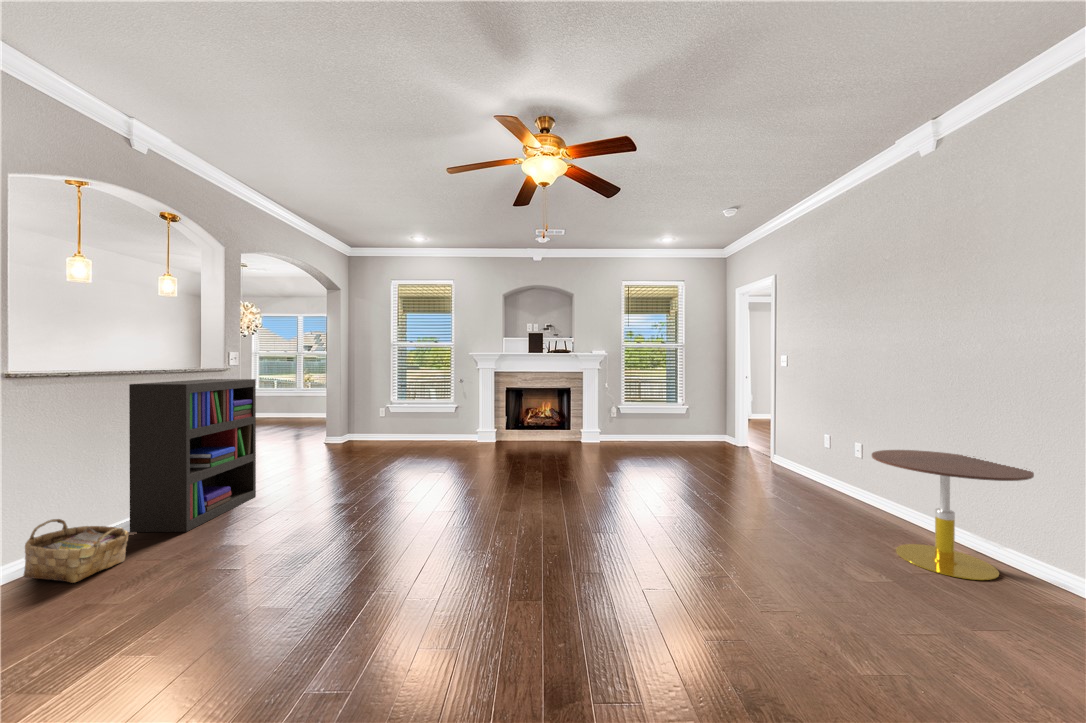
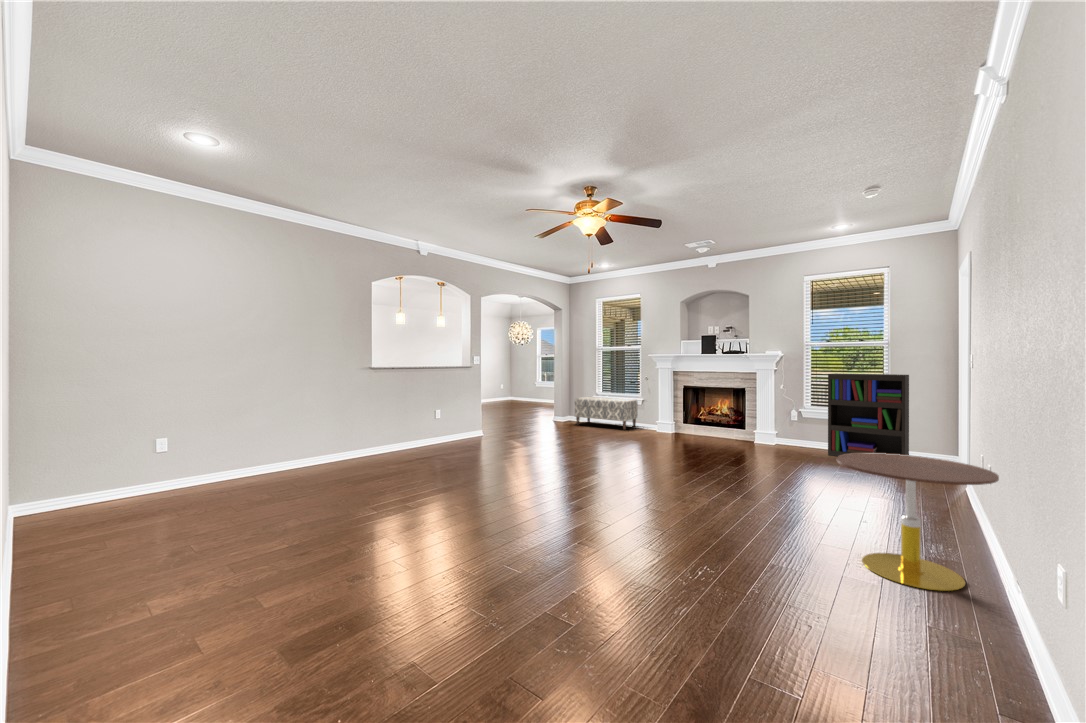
bookshelf: present [129,379,256,532] -> present [828,373,909,456]
bench: none [369,406,449,445] -> present [575,397,638,430]
woven basket: present [24,519,128,583] -> none [378,431,410,458]

